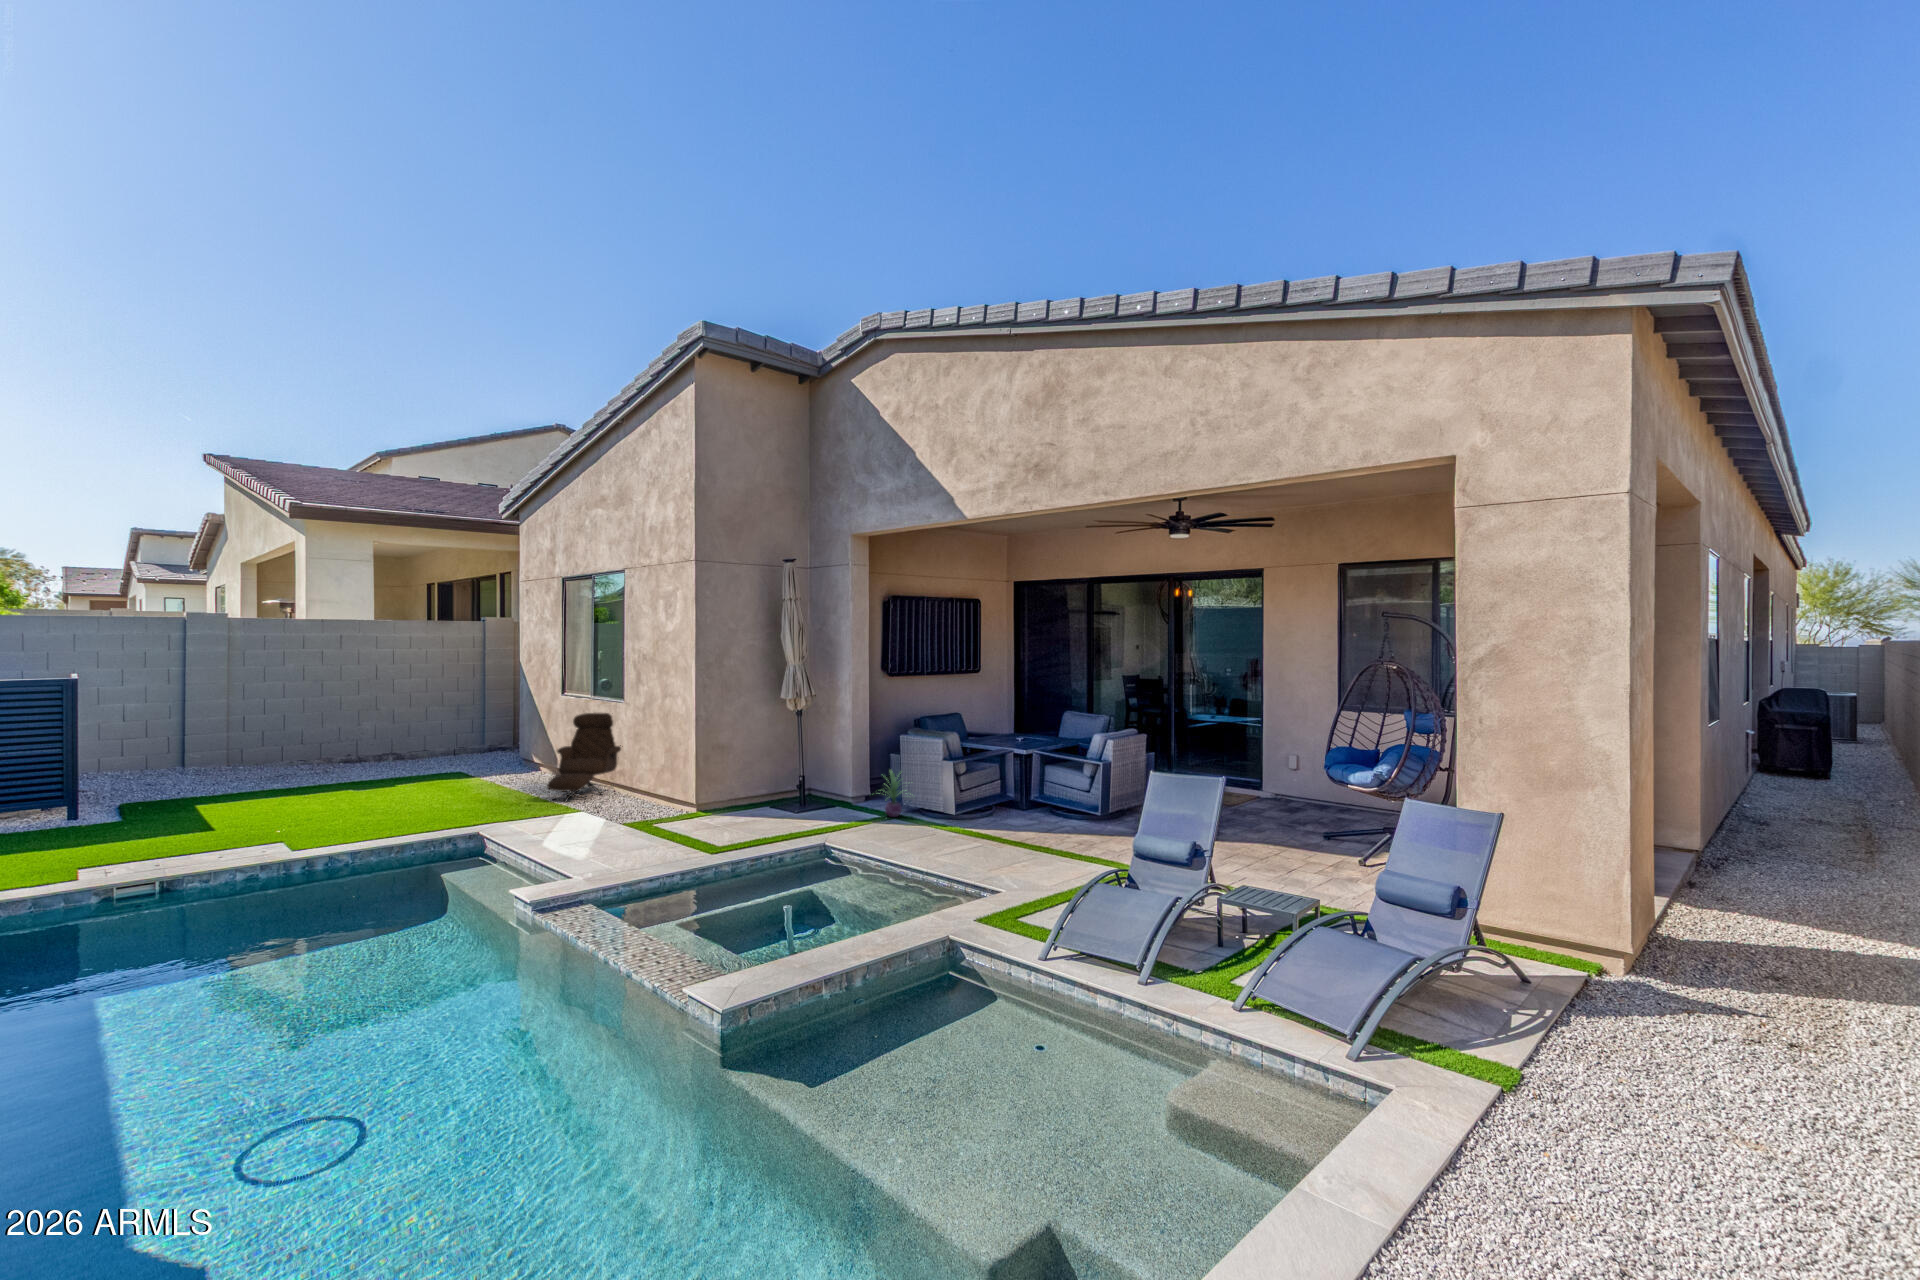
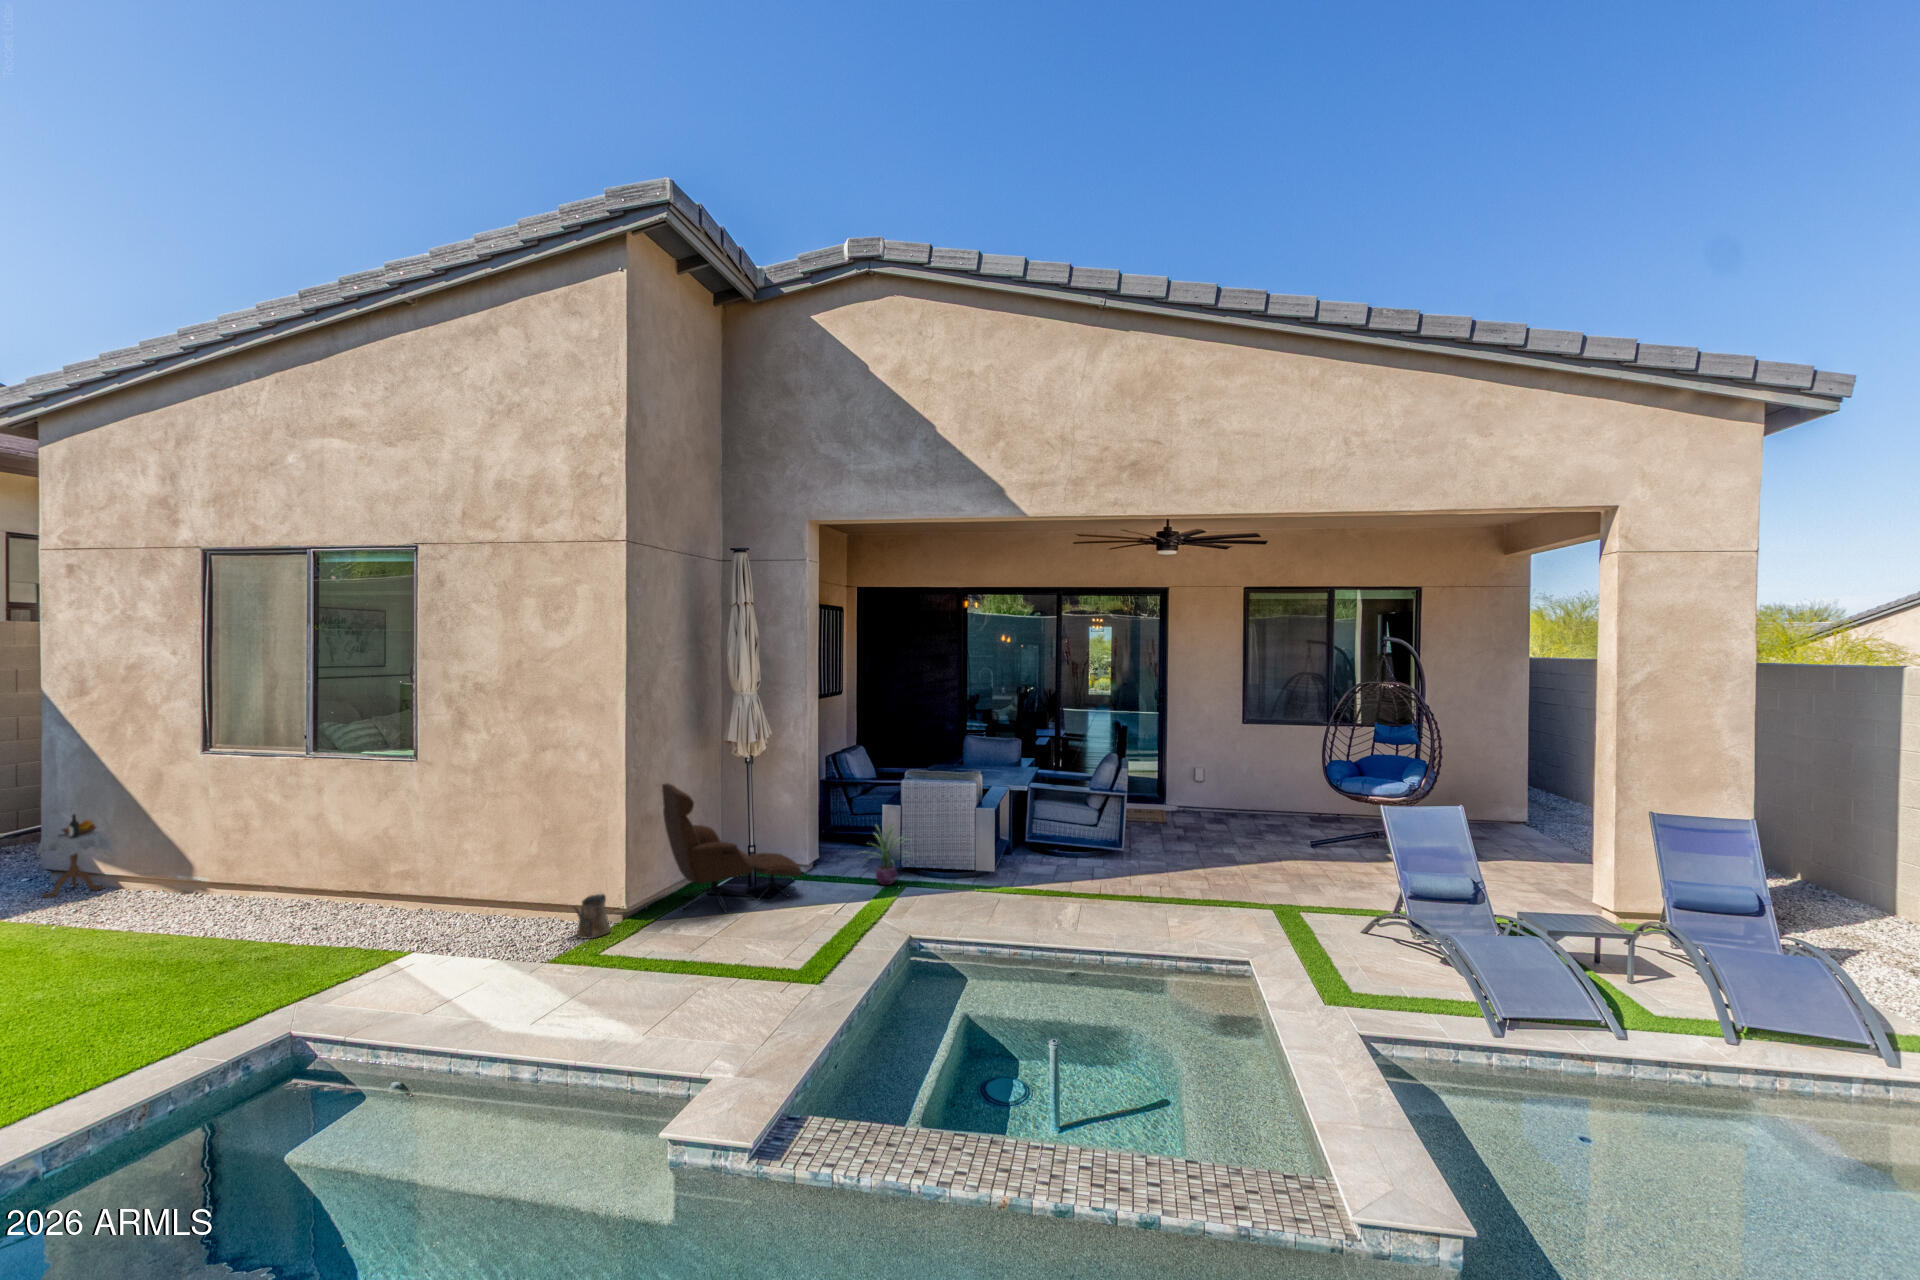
lounge chair: present [547,713,623,801] -> present [662,783,801,912]
side table: none [505,726,537,770] -> present [37,814,114,898]
watering can: none [648,791,688,817] -> present [573,894,611,939]

